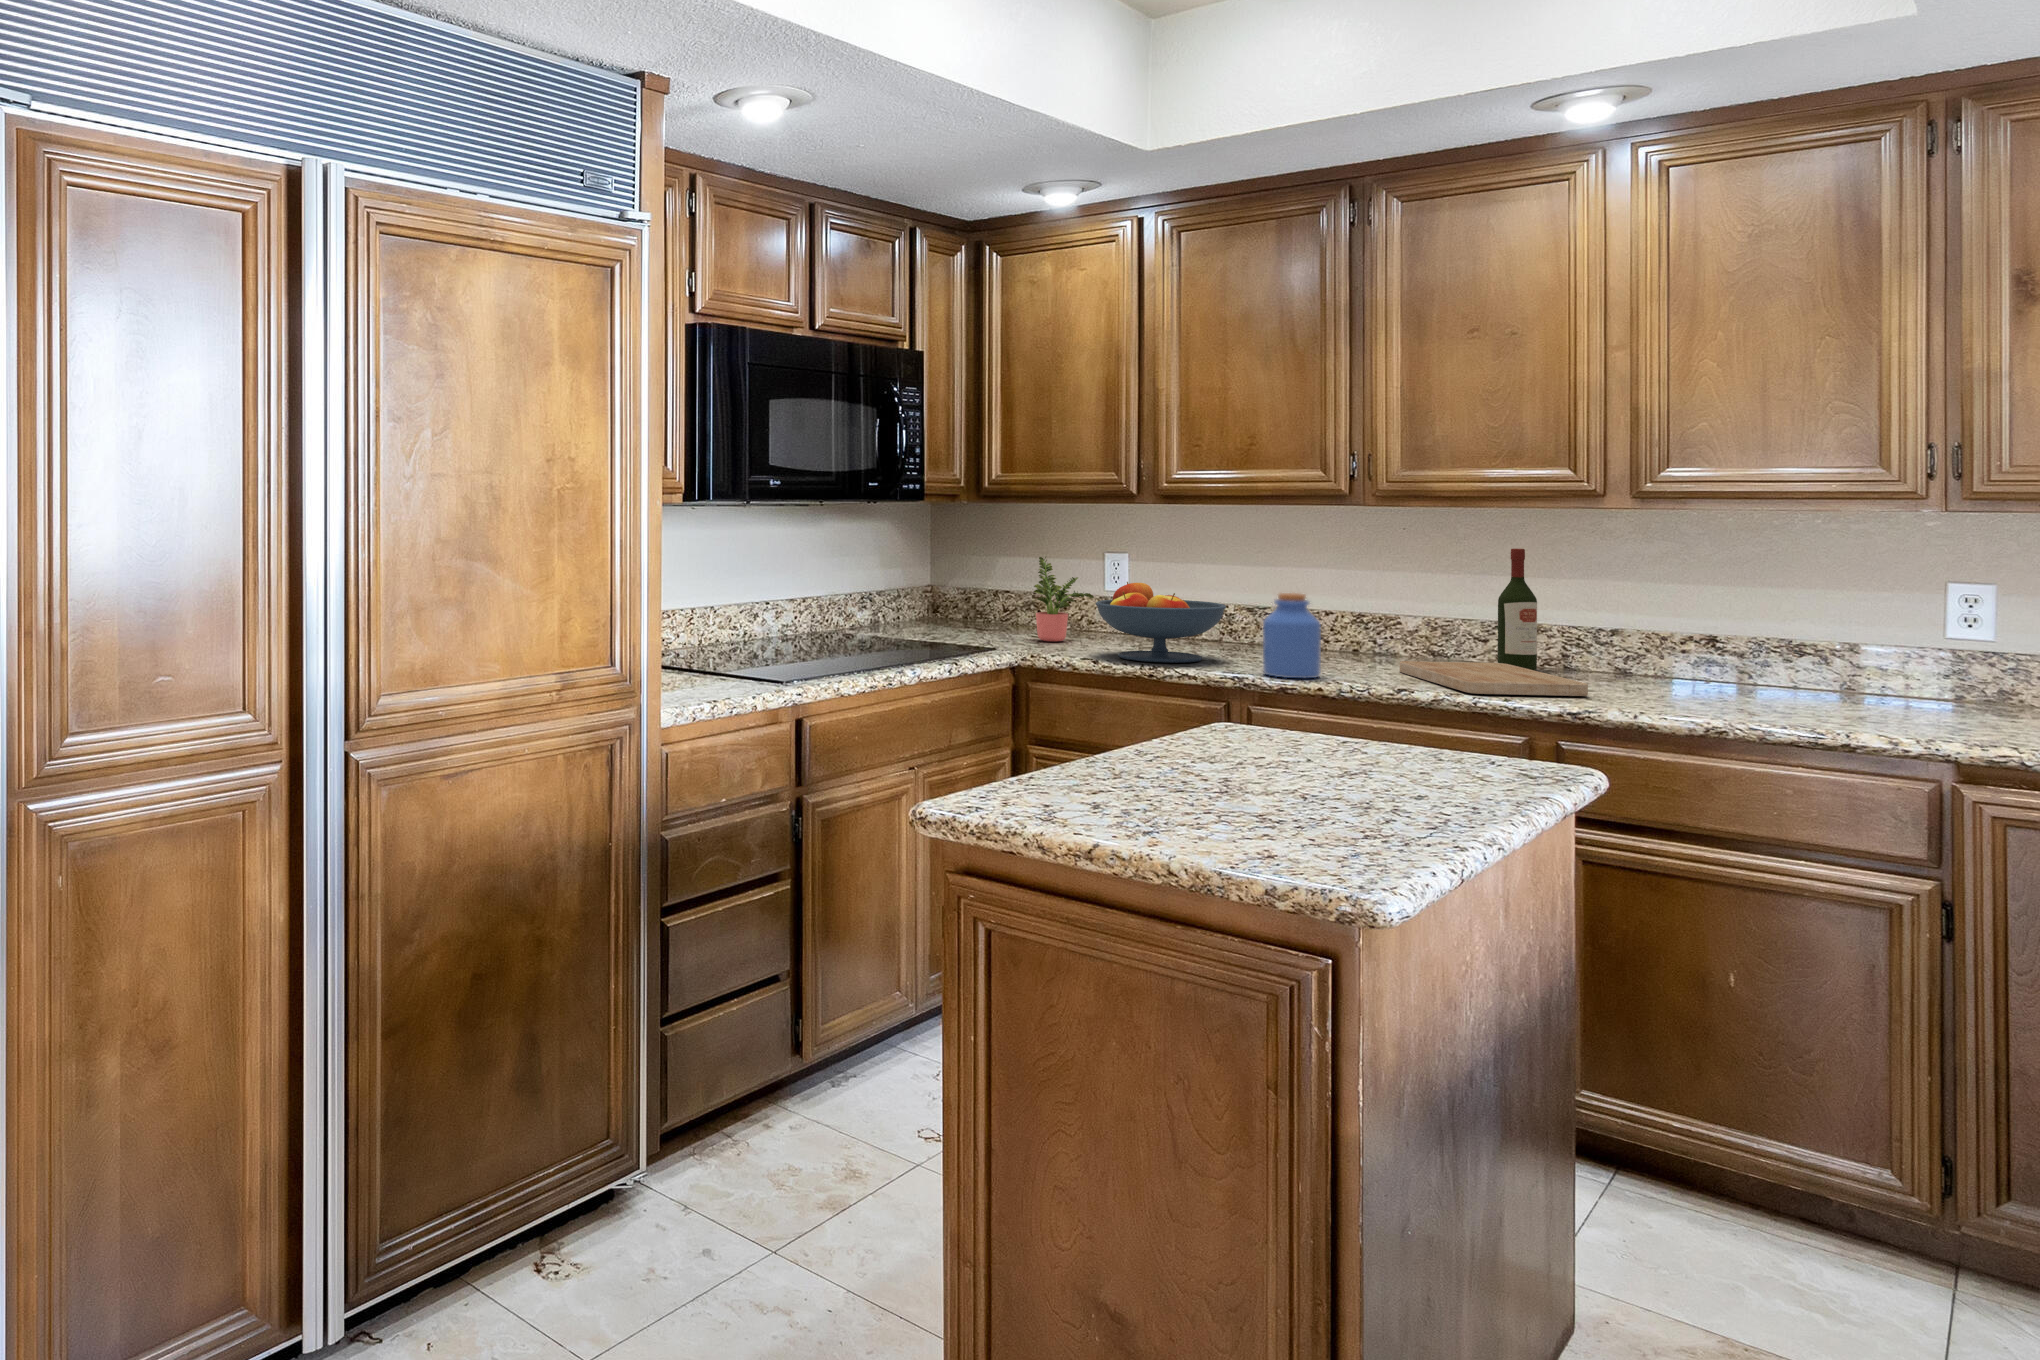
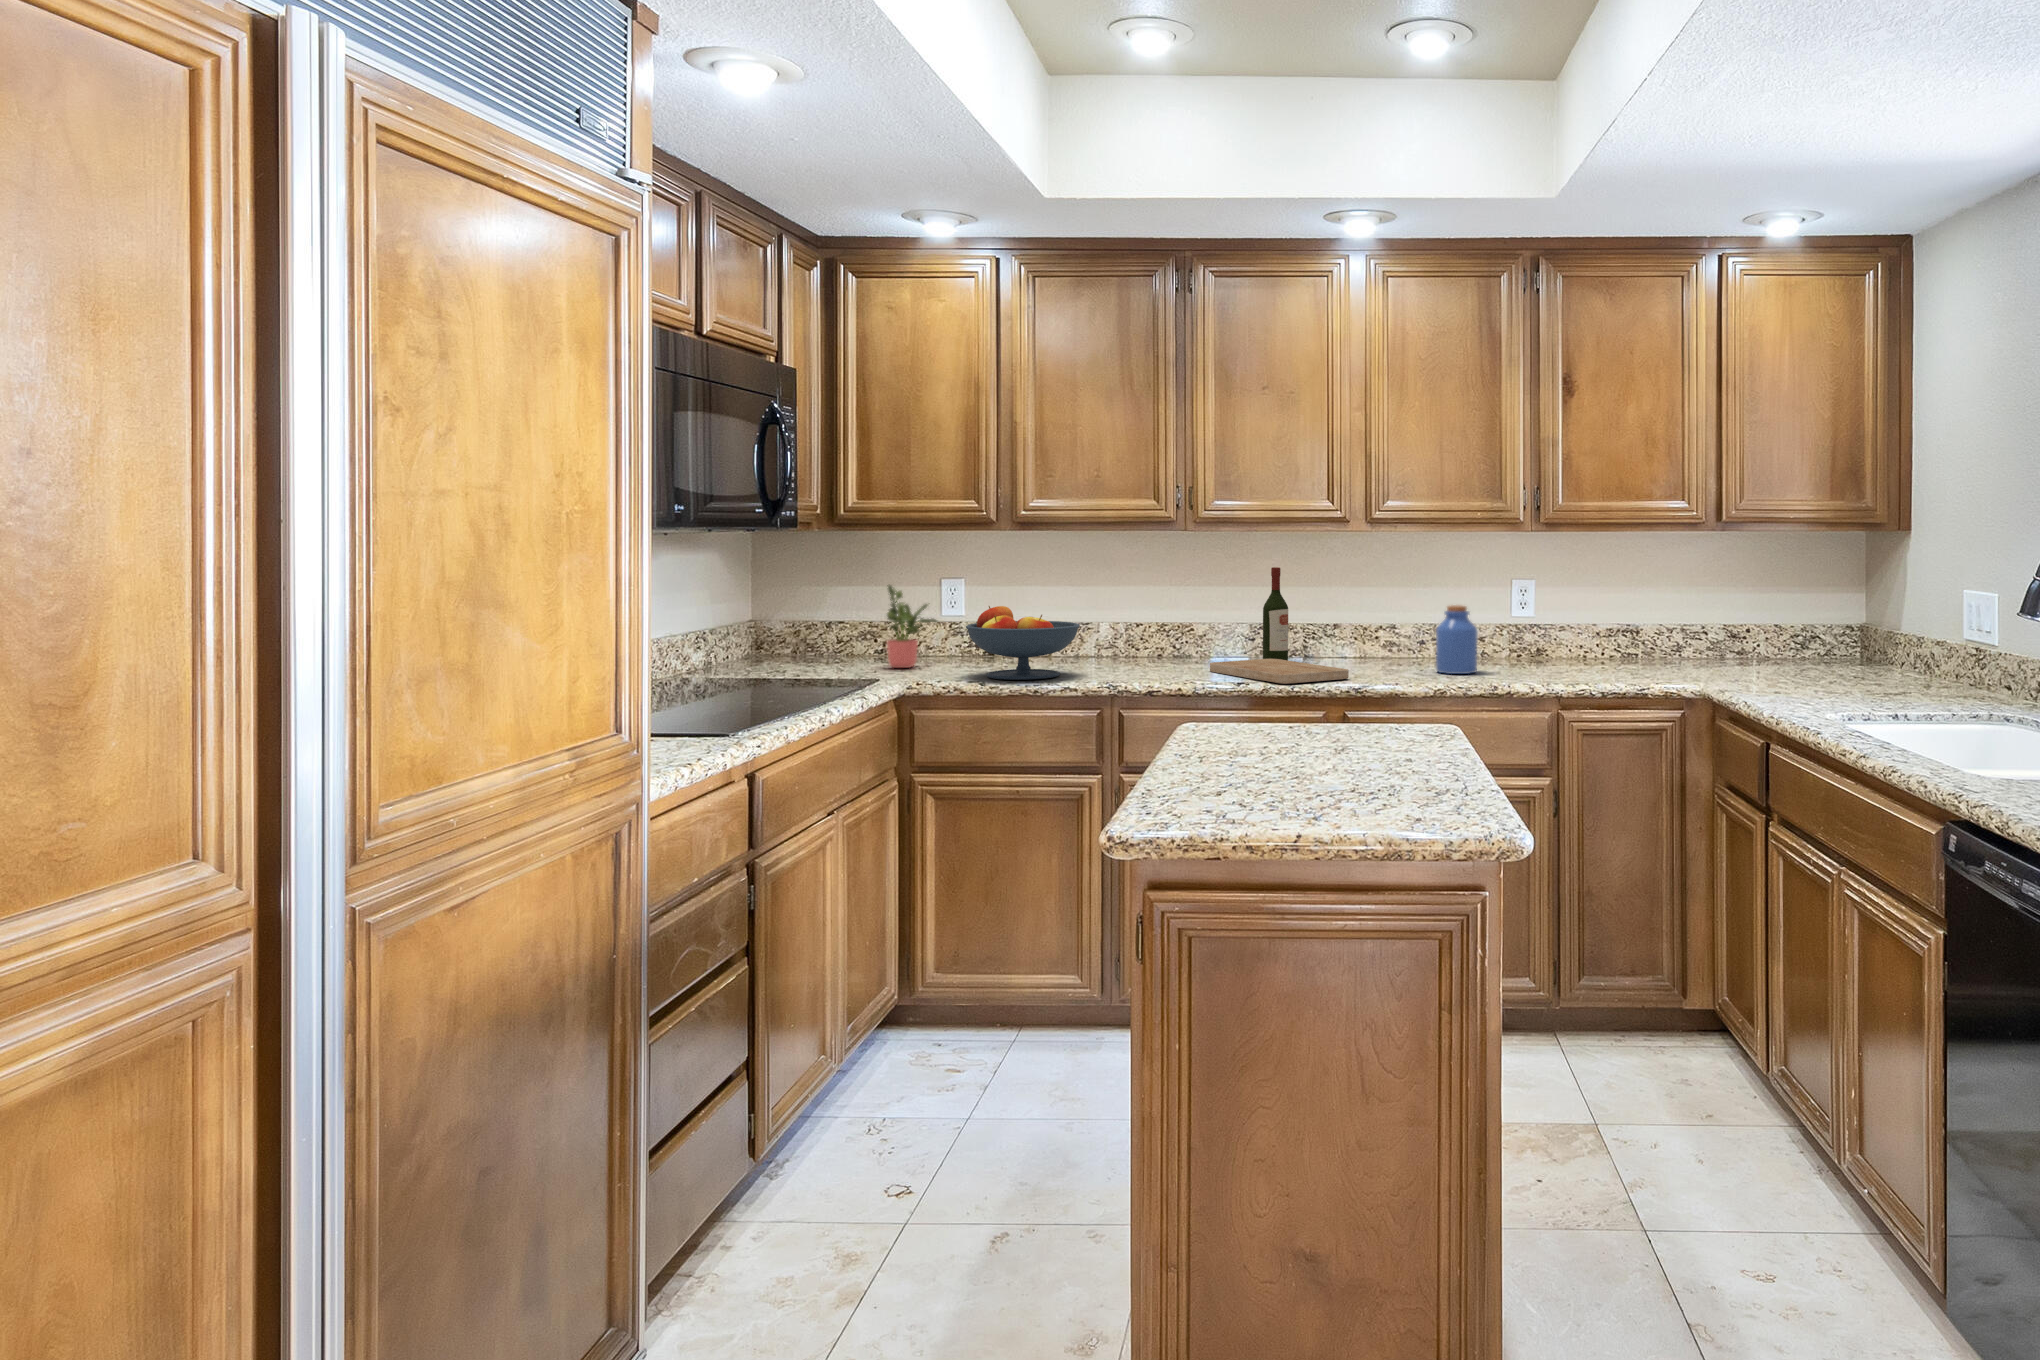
jar: present [1263,593,1321,678] -> present [1436,605,1478,674]

